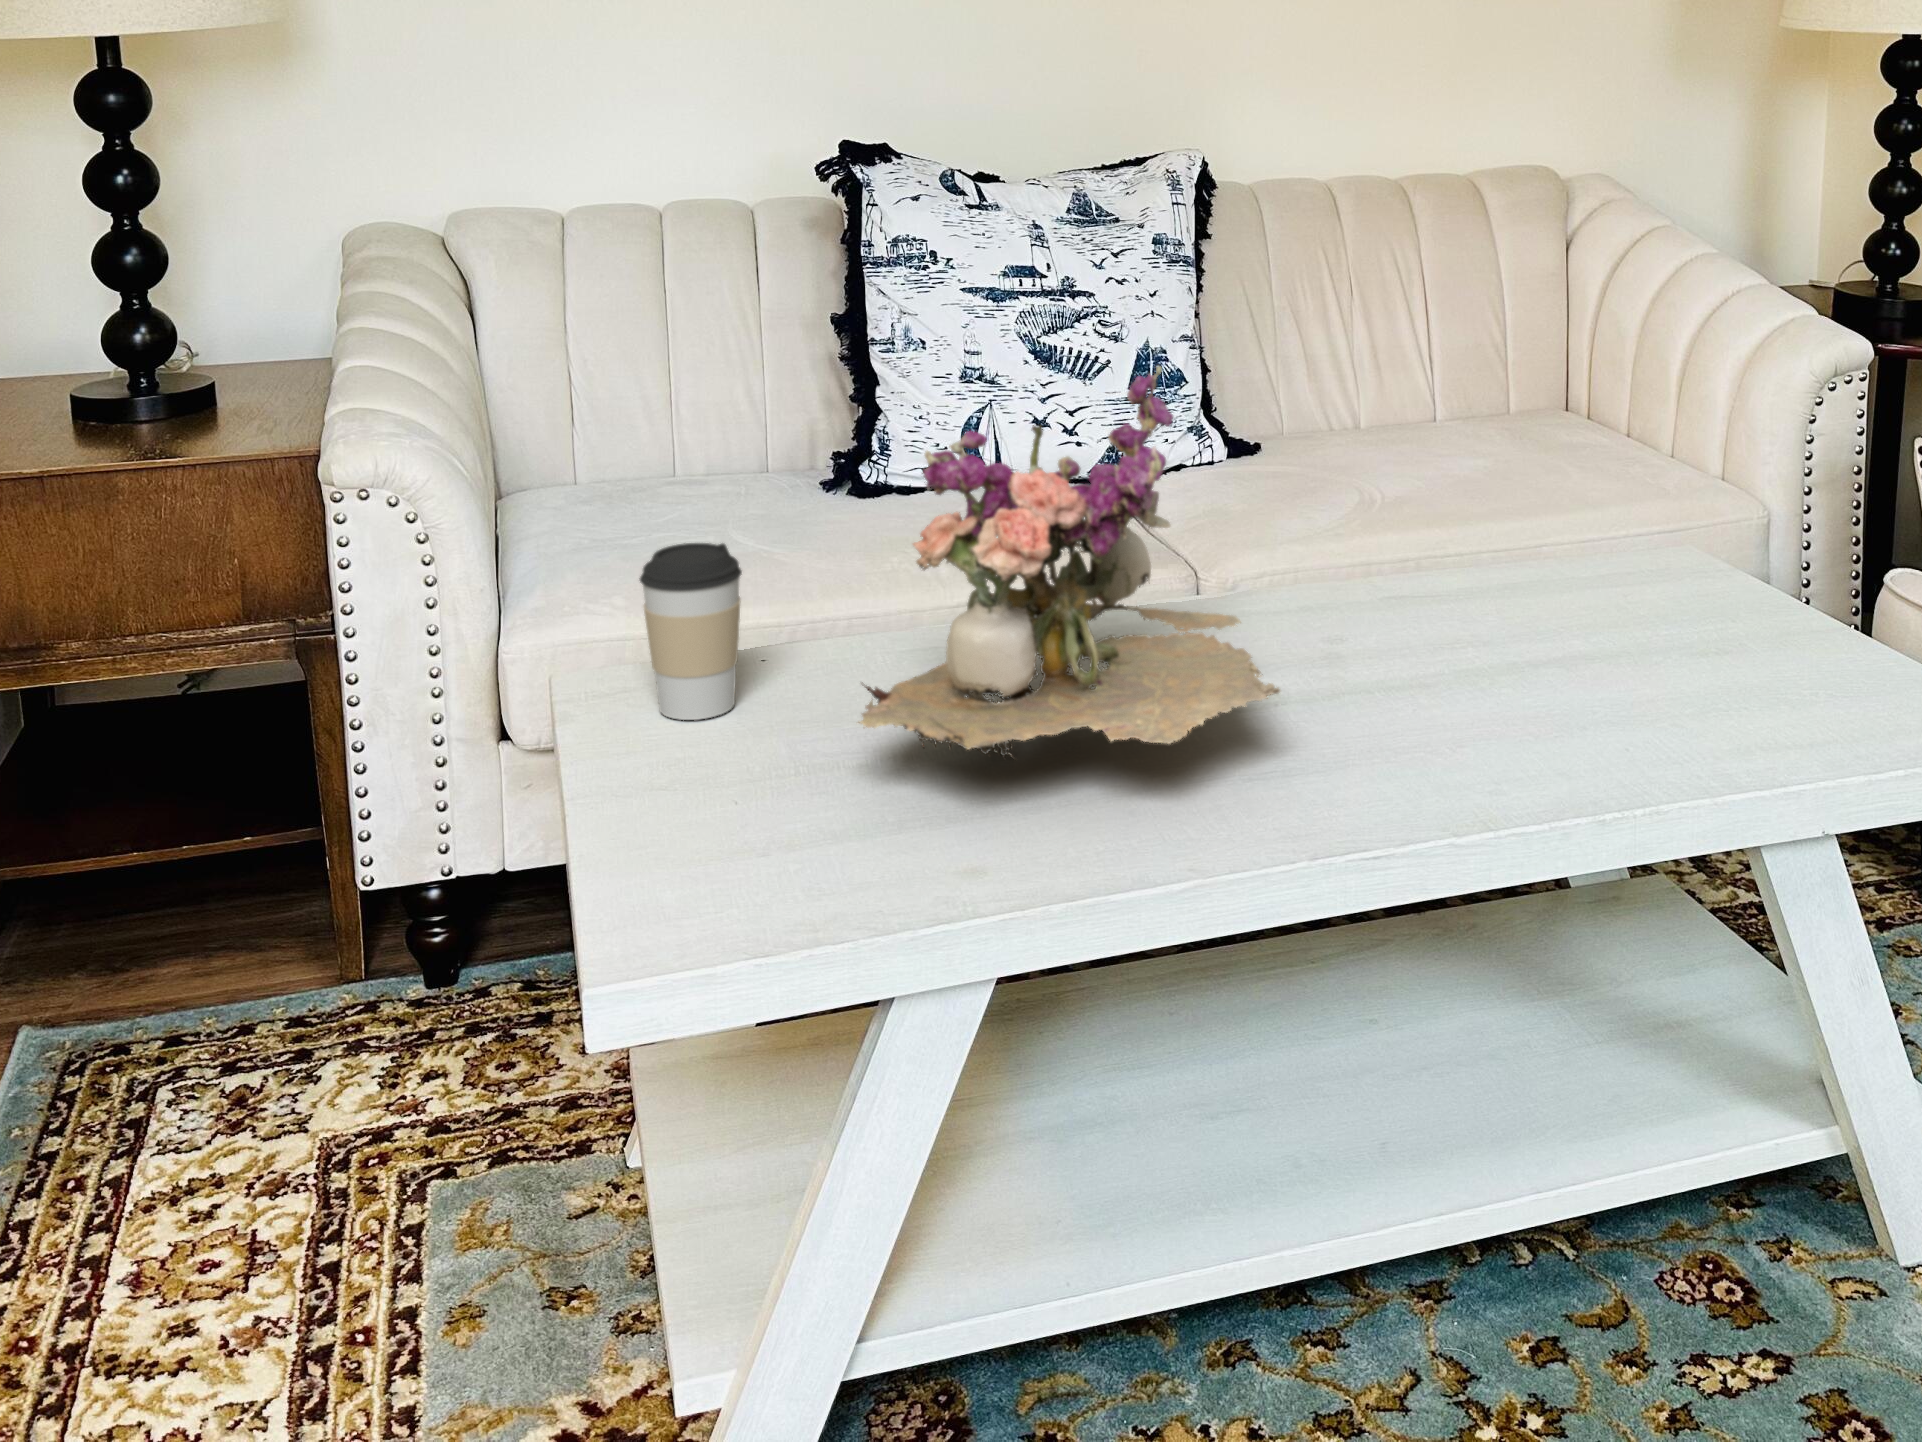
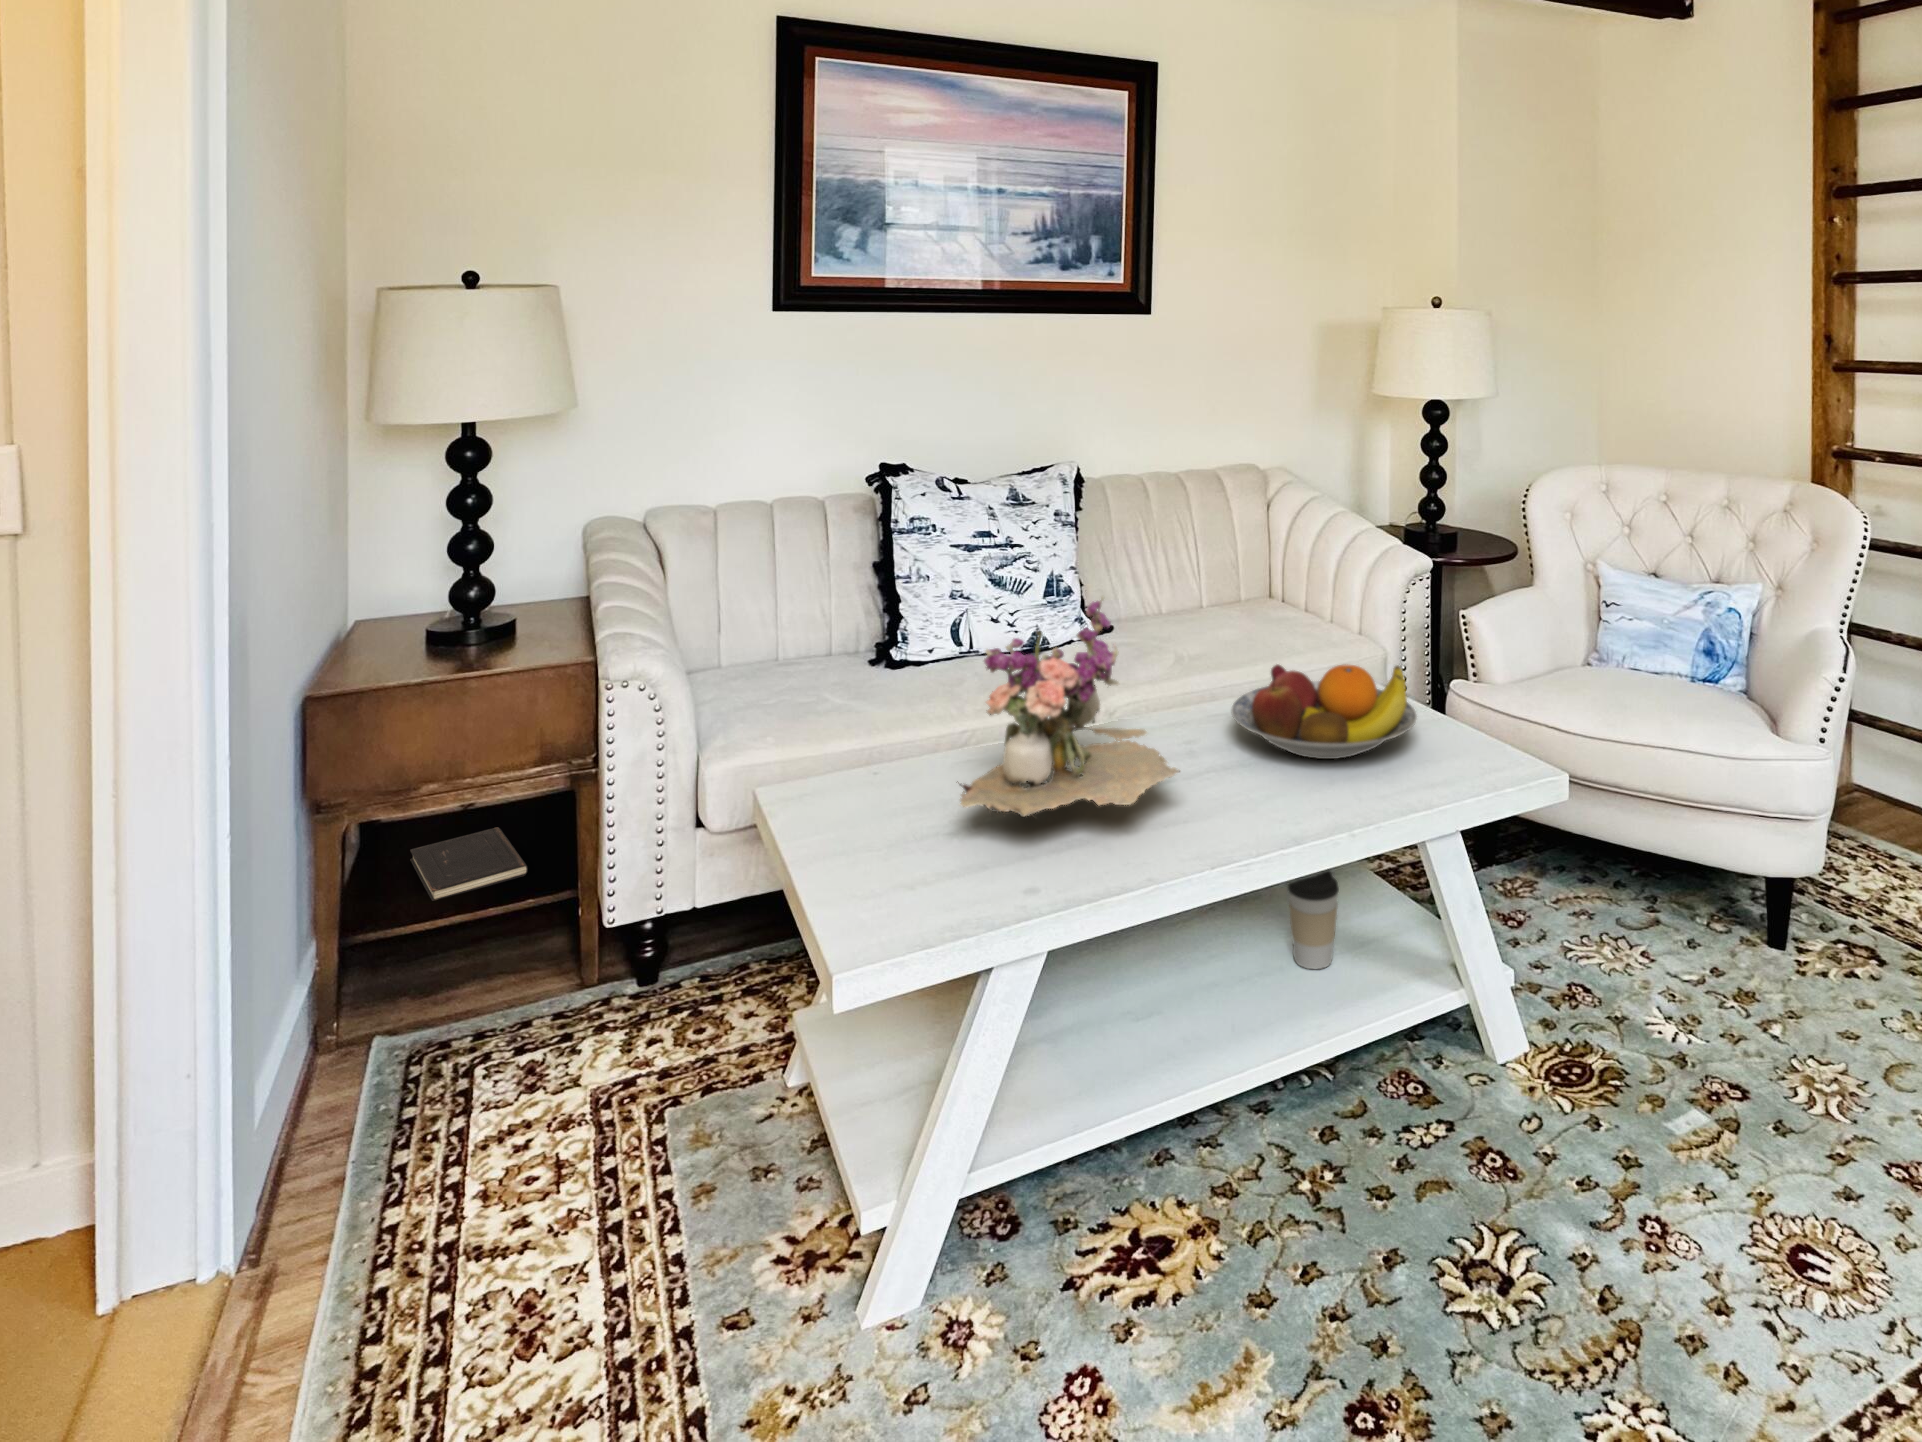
fruit bowl: none [1416,514,1781,692] -> present [1232,664,1417,759]
coffee cup: present [639,543,742,720] -> present [1288,871,1339,969]
hardcover book: none [86,722,254,829] -> present [410,827,528,901]

